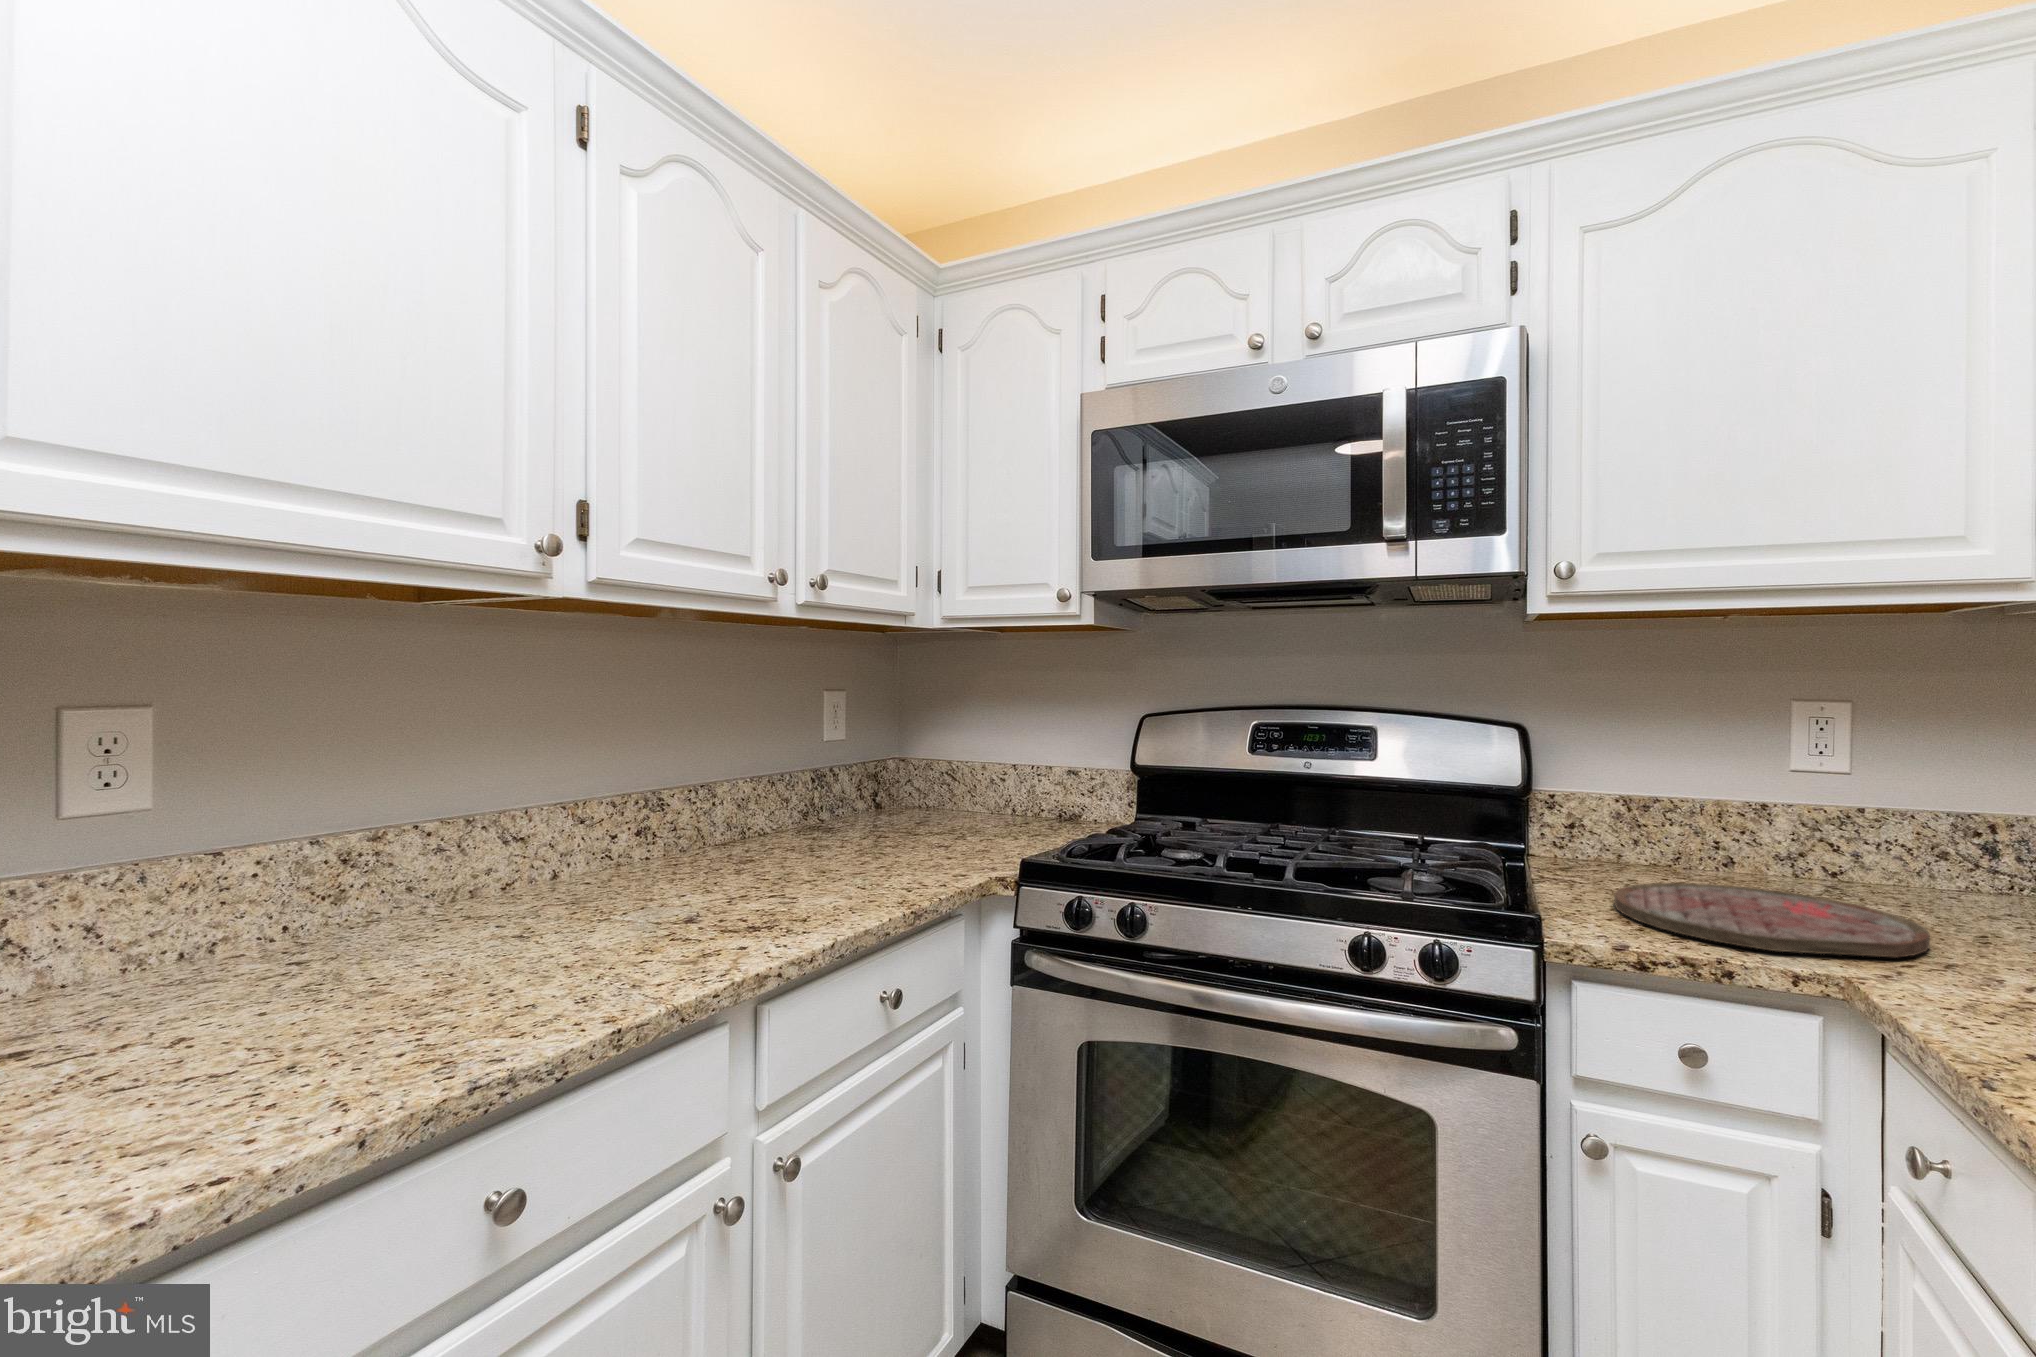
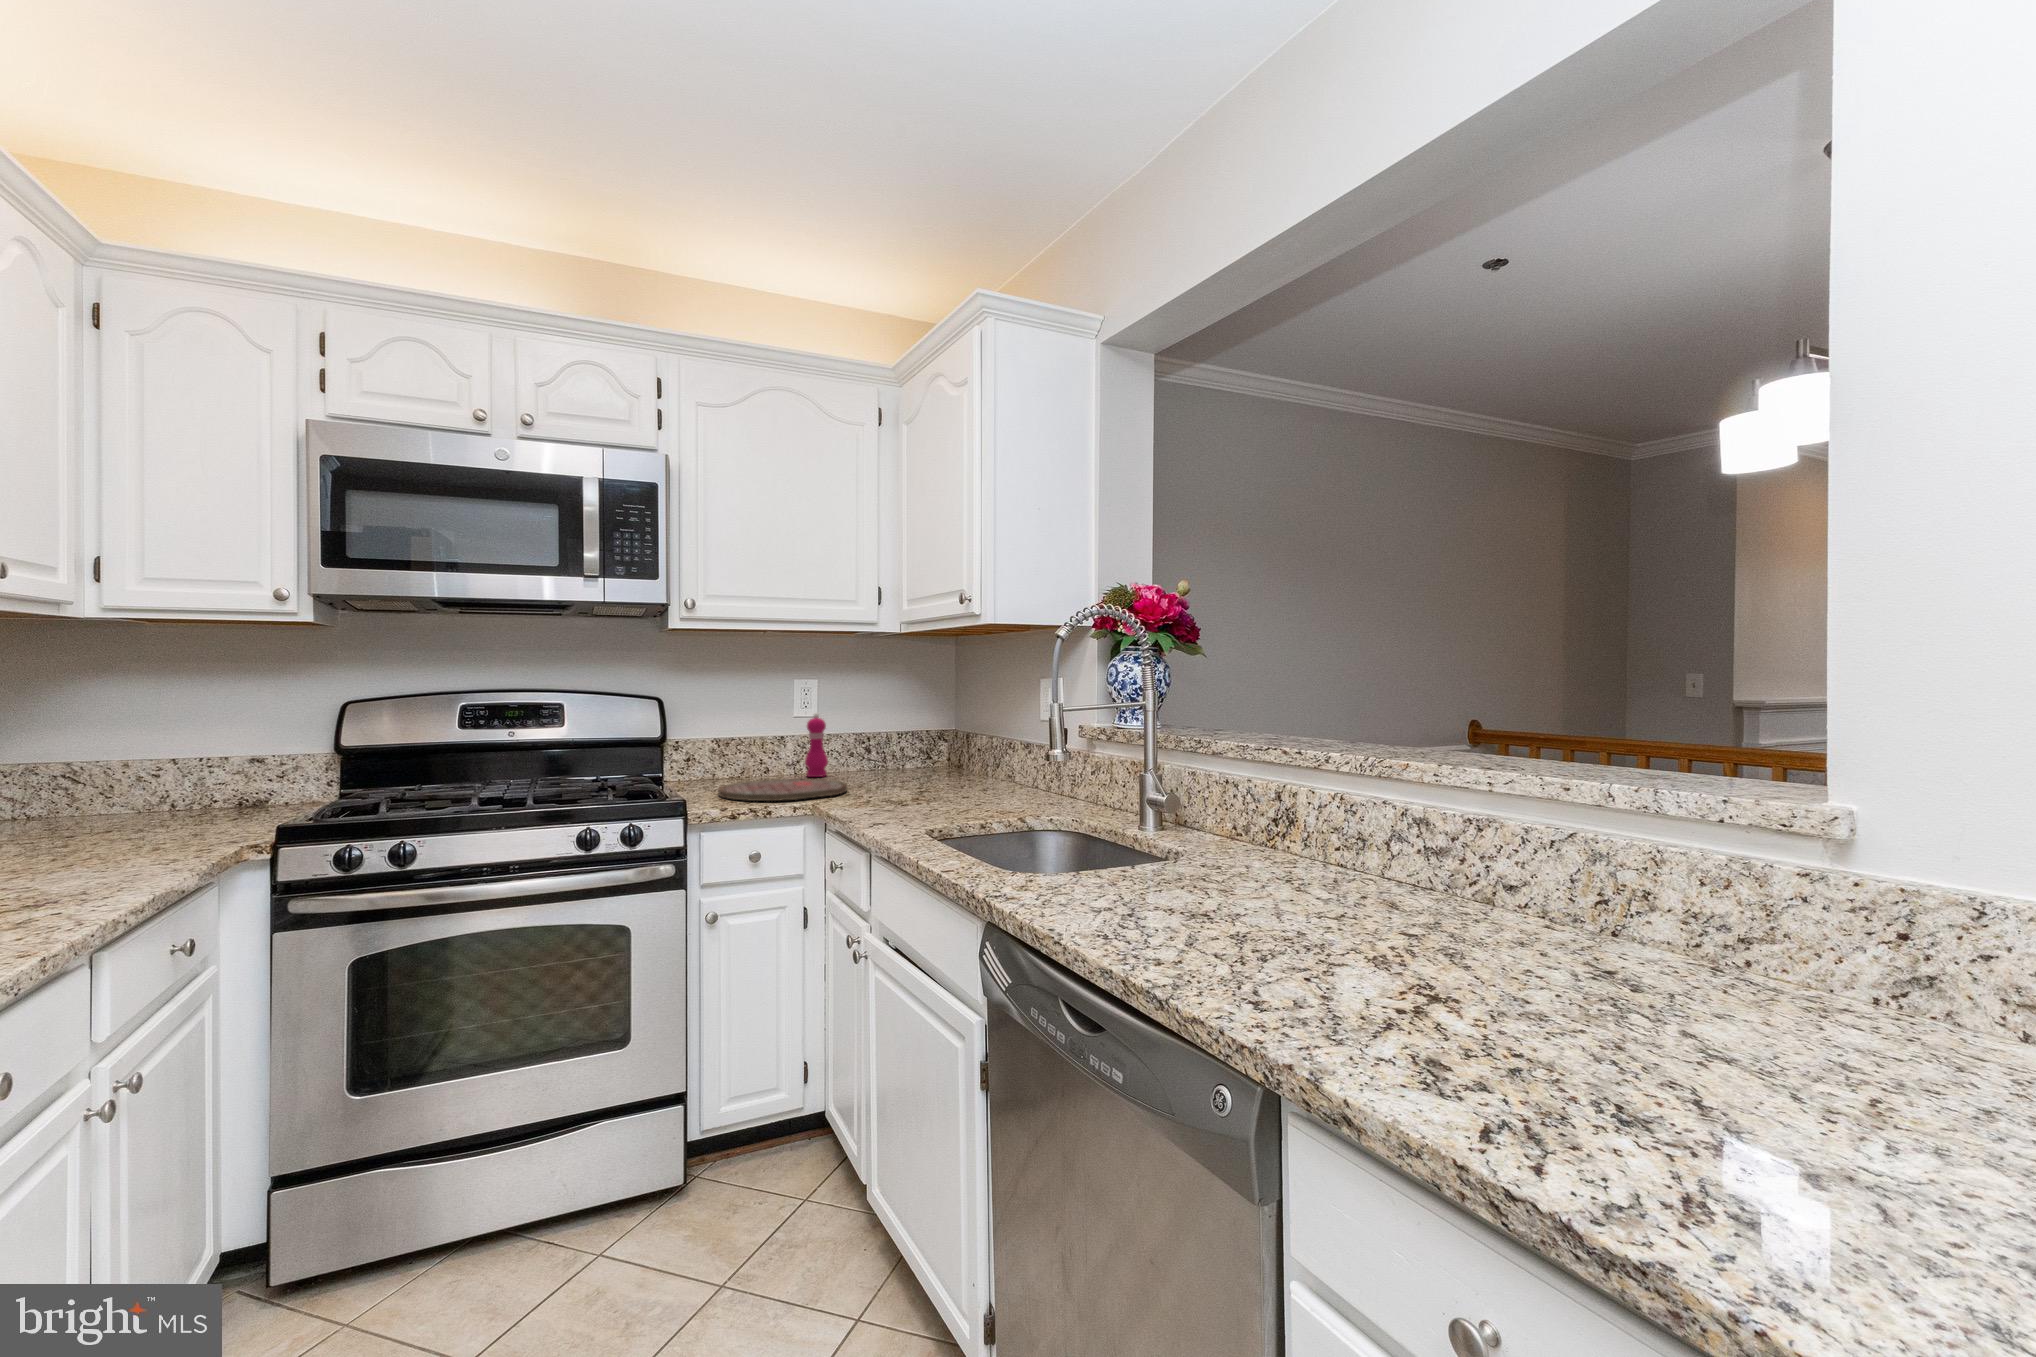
pepper mill: none [1816,767,1875,893] -> present [805,713,828,777]

